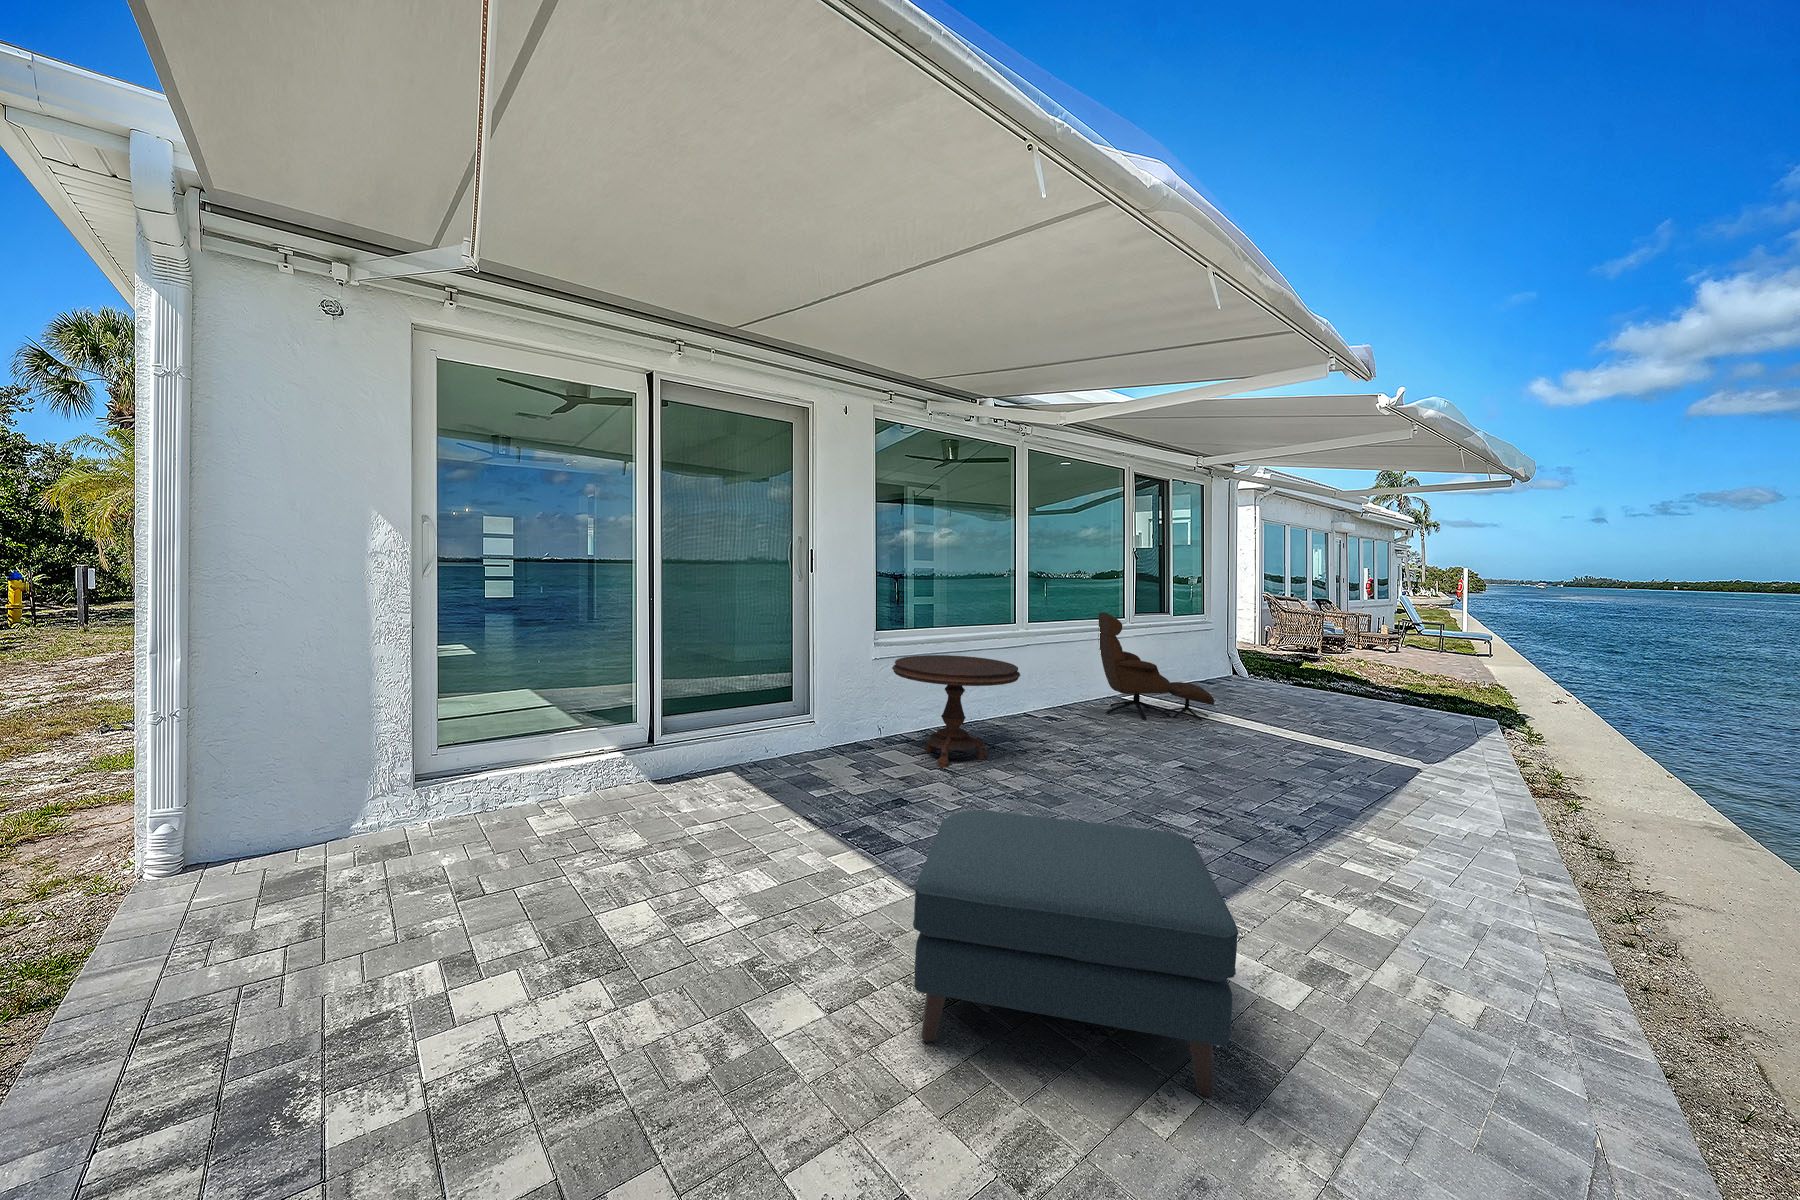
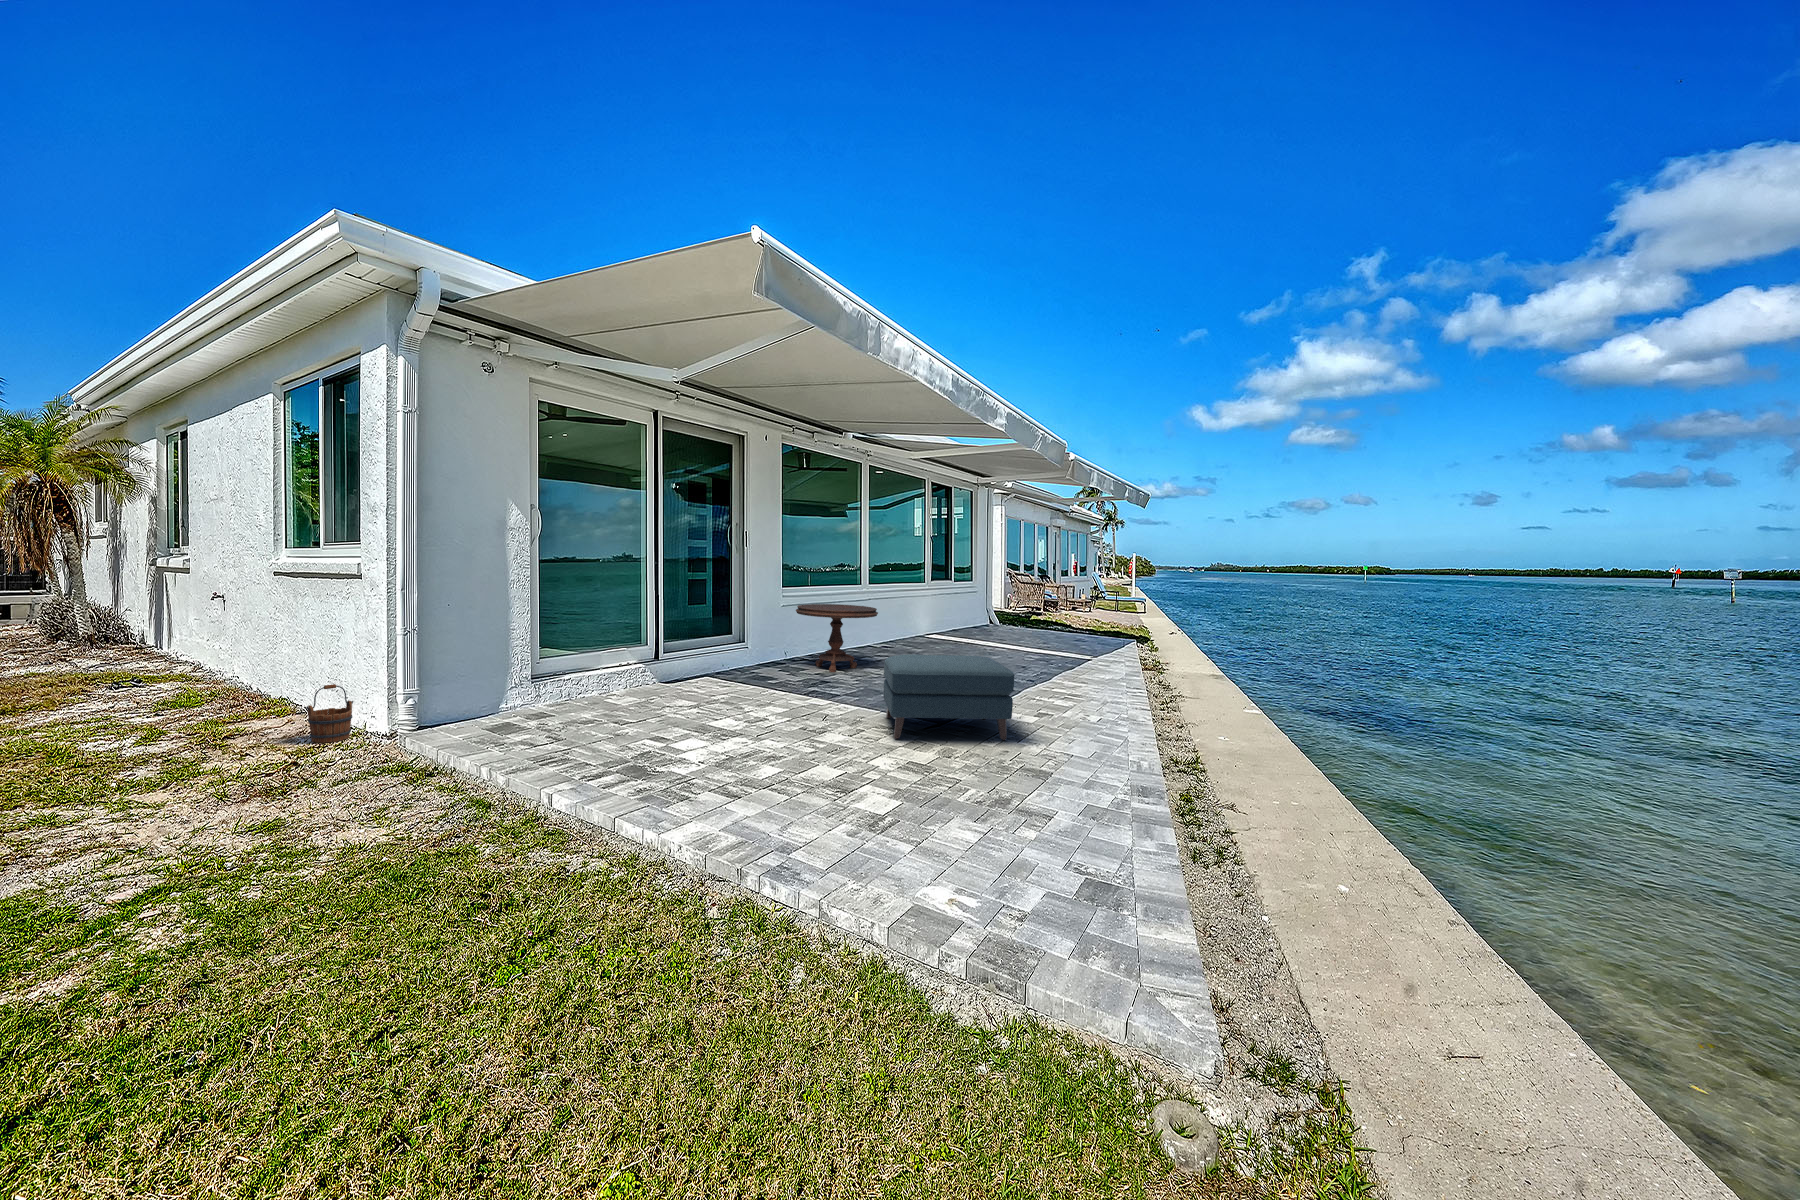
lounge chair: present [1099,612,1214,721] -> none [910,578,984,649]
wooden bucket: none [65,786,148,877] -> present [306,684,353,743]

